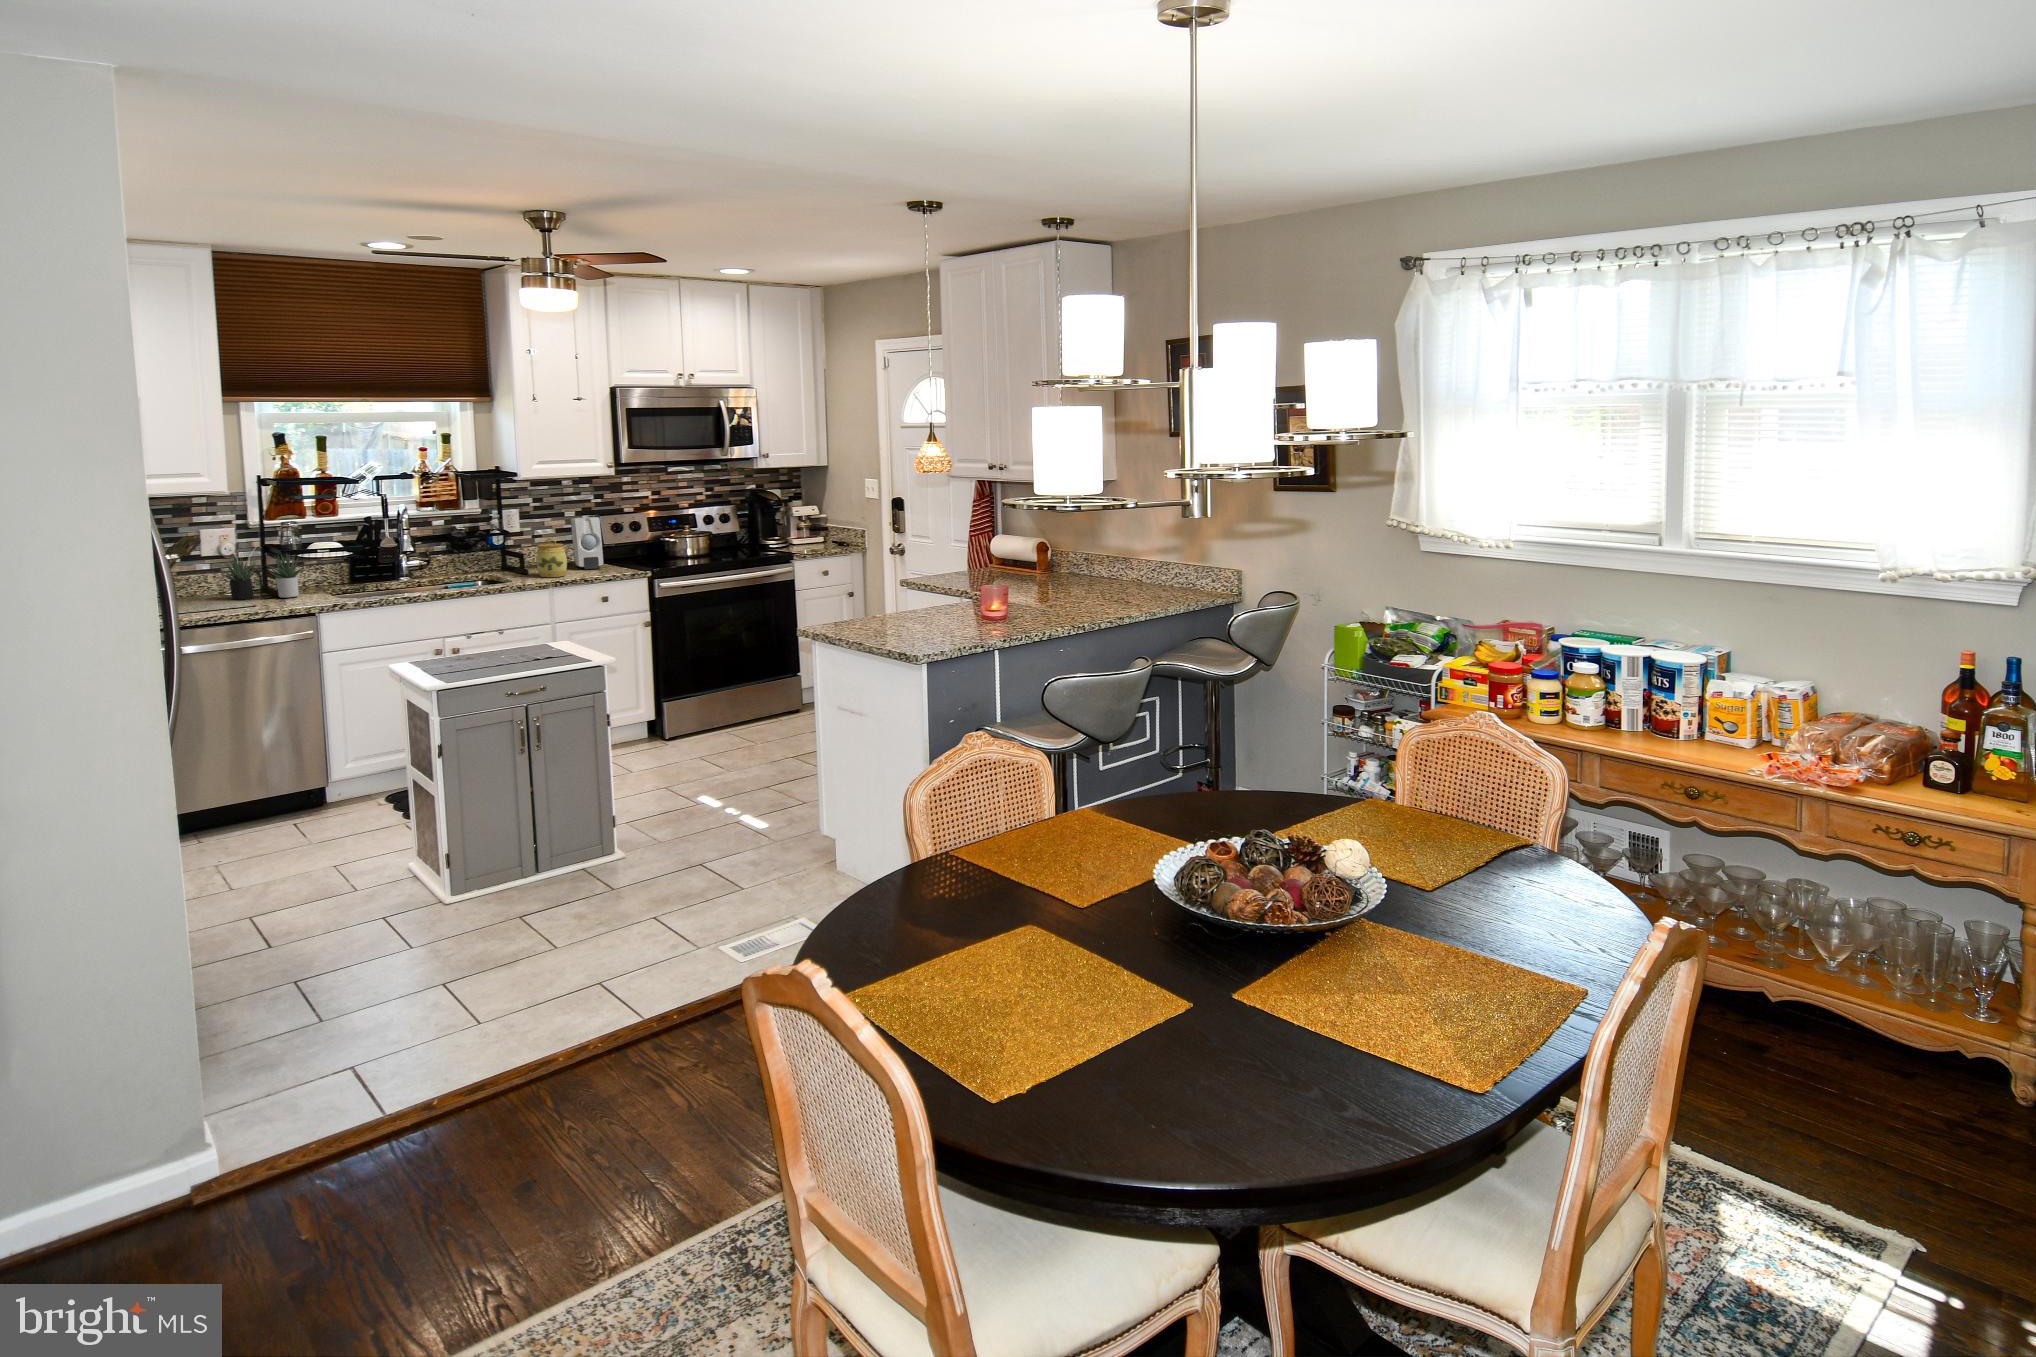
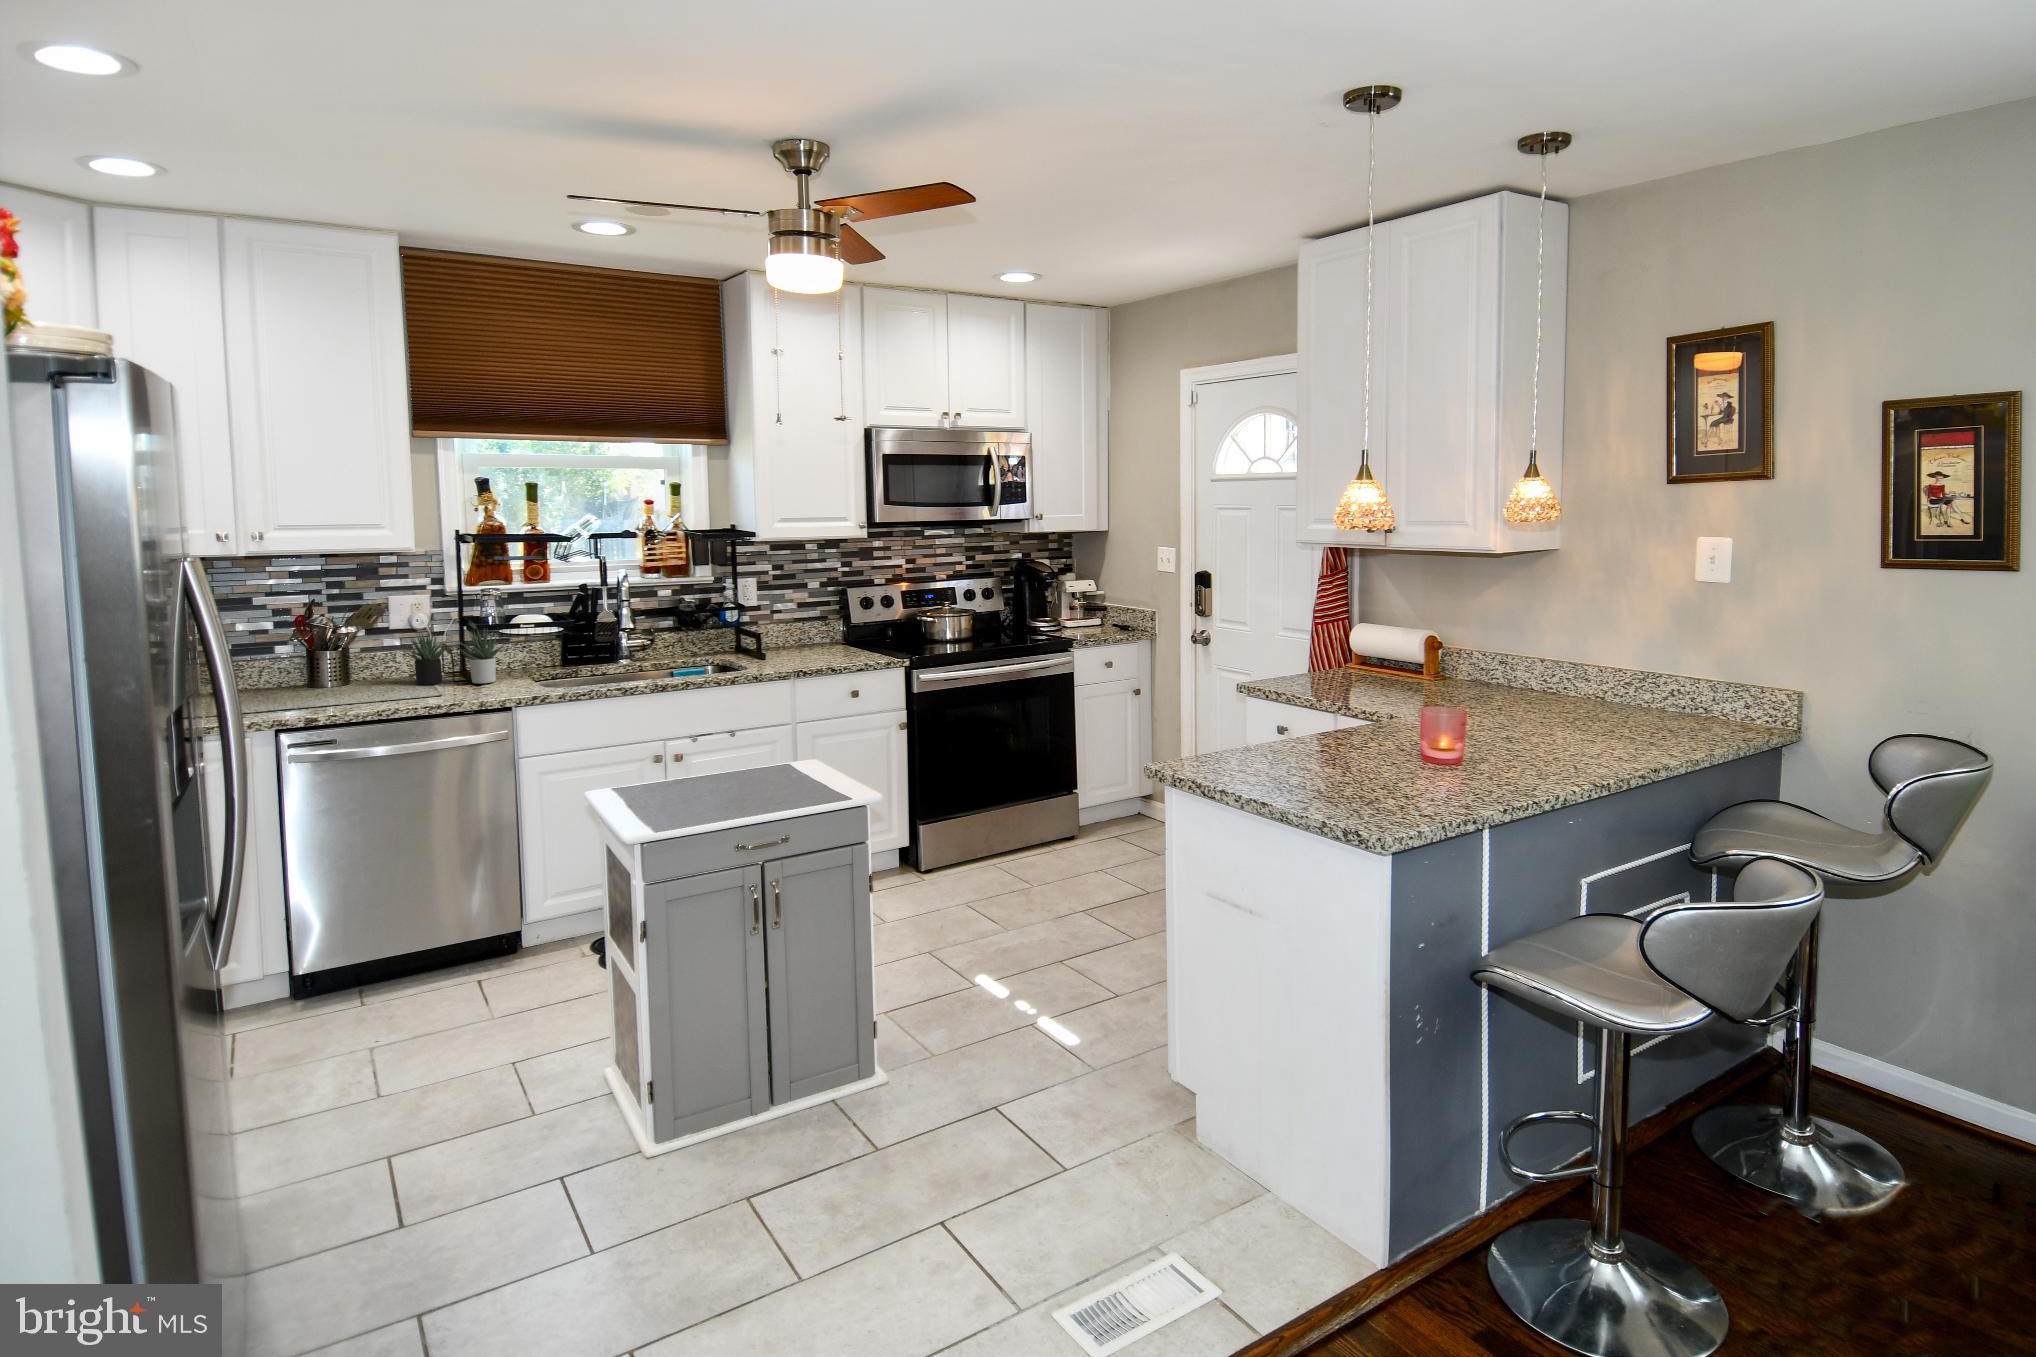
soap dispenser: present [571,517,603,569] -> none [817,590,854,653]
jar: present [536,538,567,577] -> none [777,615,813,663]

